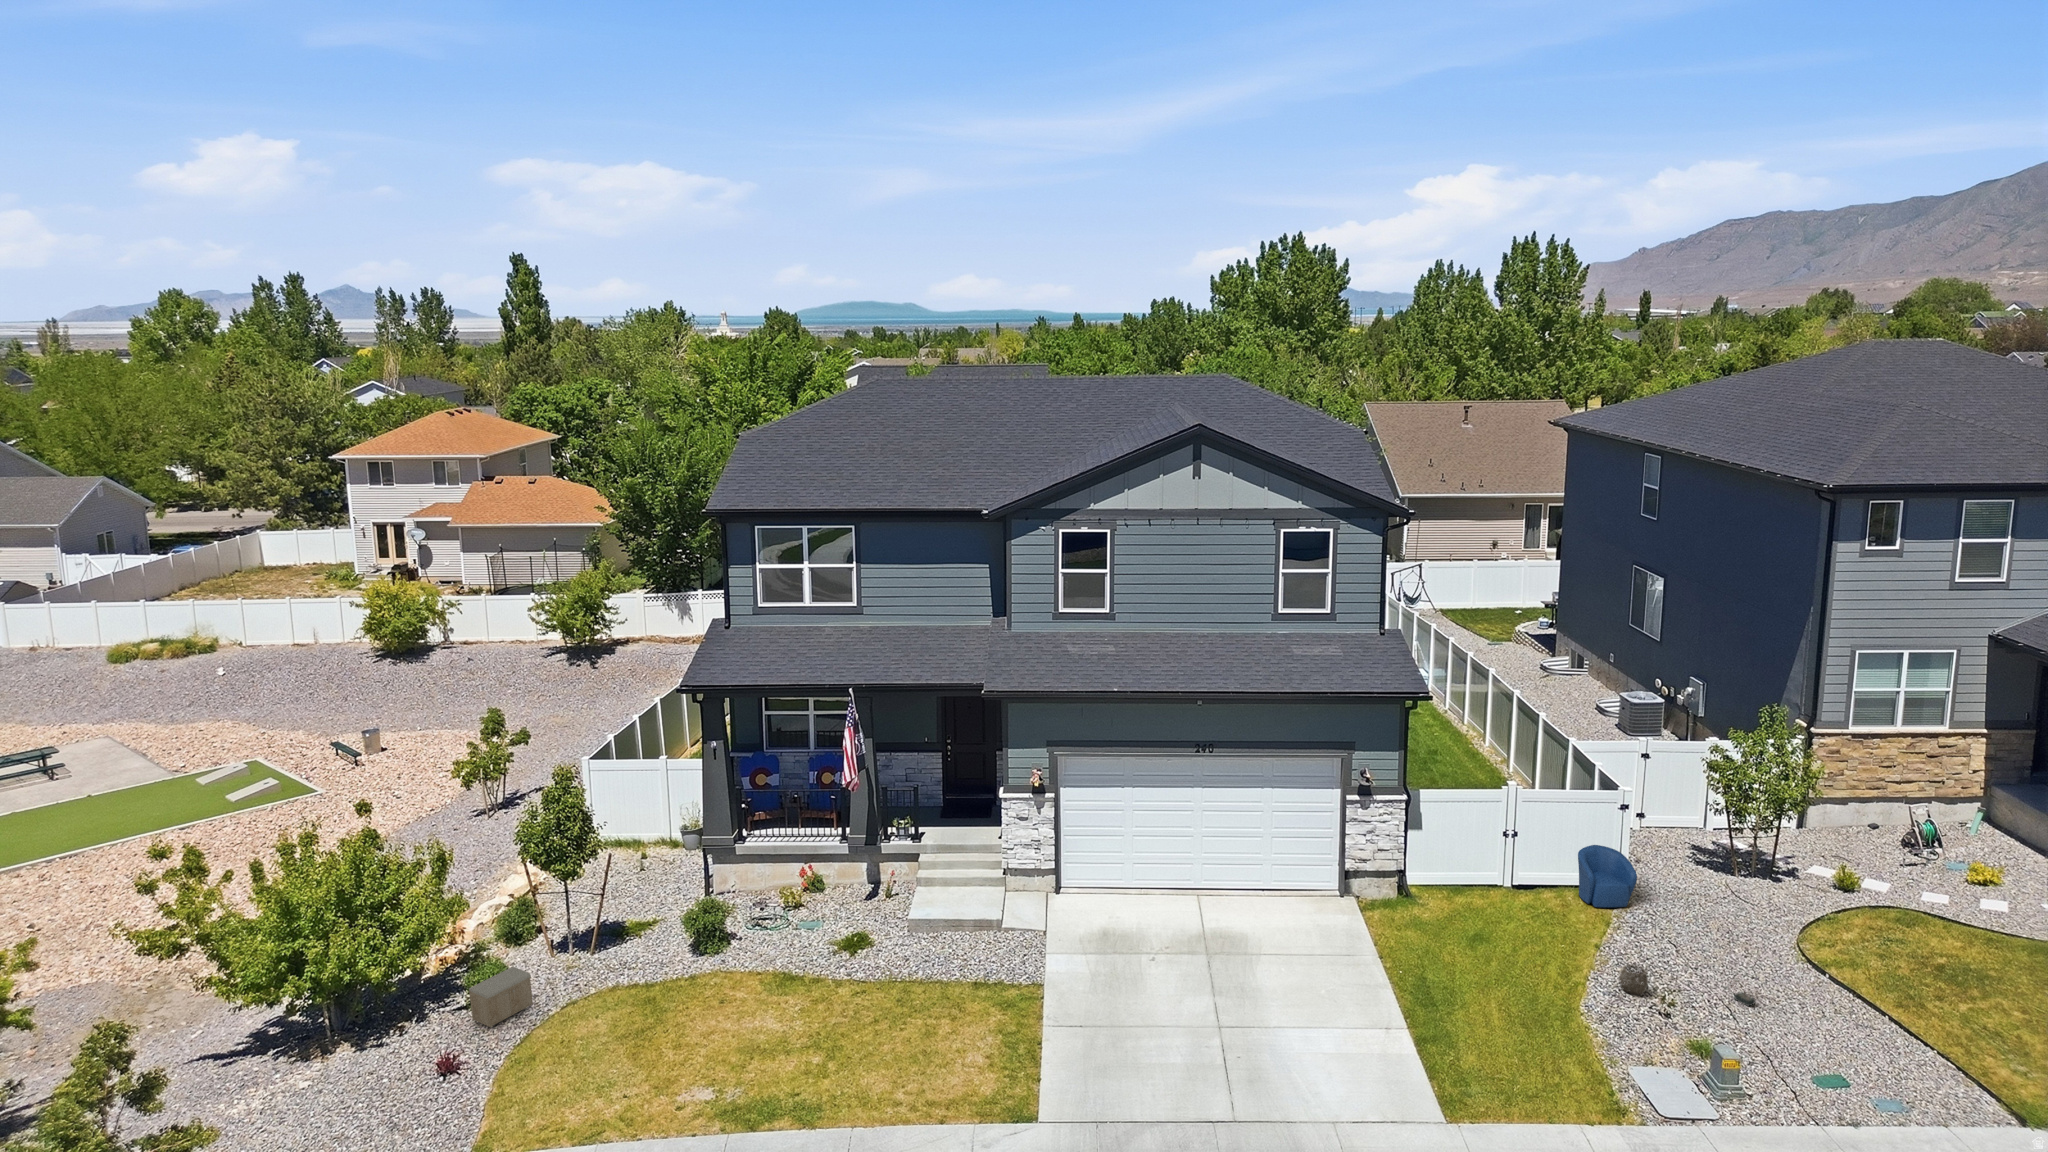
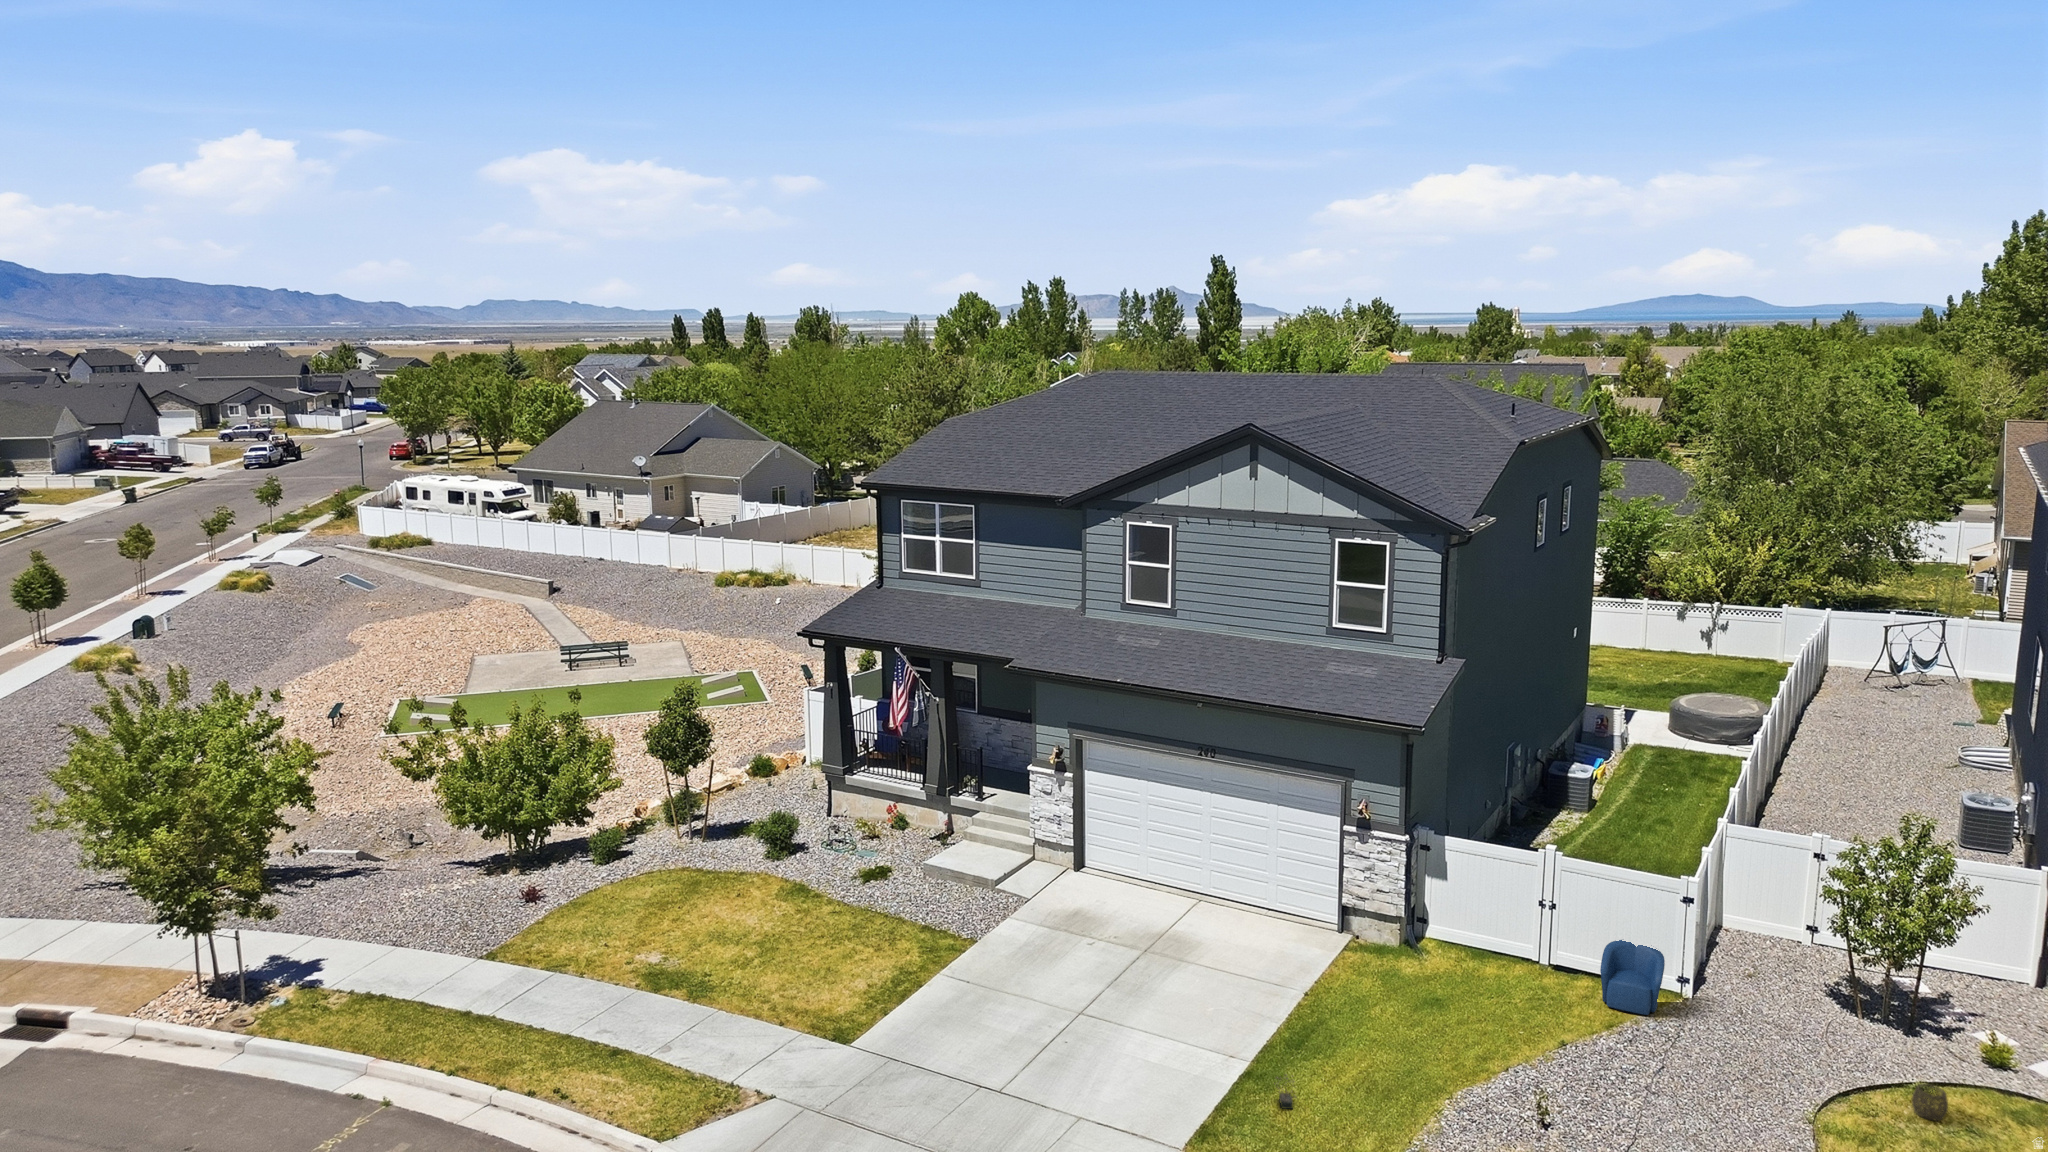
woven basket: present [1619,964,1648,994] -> present [1912,1084,1948,1120]
storage bench: present [469,967,533,1028] -> none [564,816,609,856]
decorative plant: present [1731,977,1756,1006] -> present [1277,1076,1294,1109]

